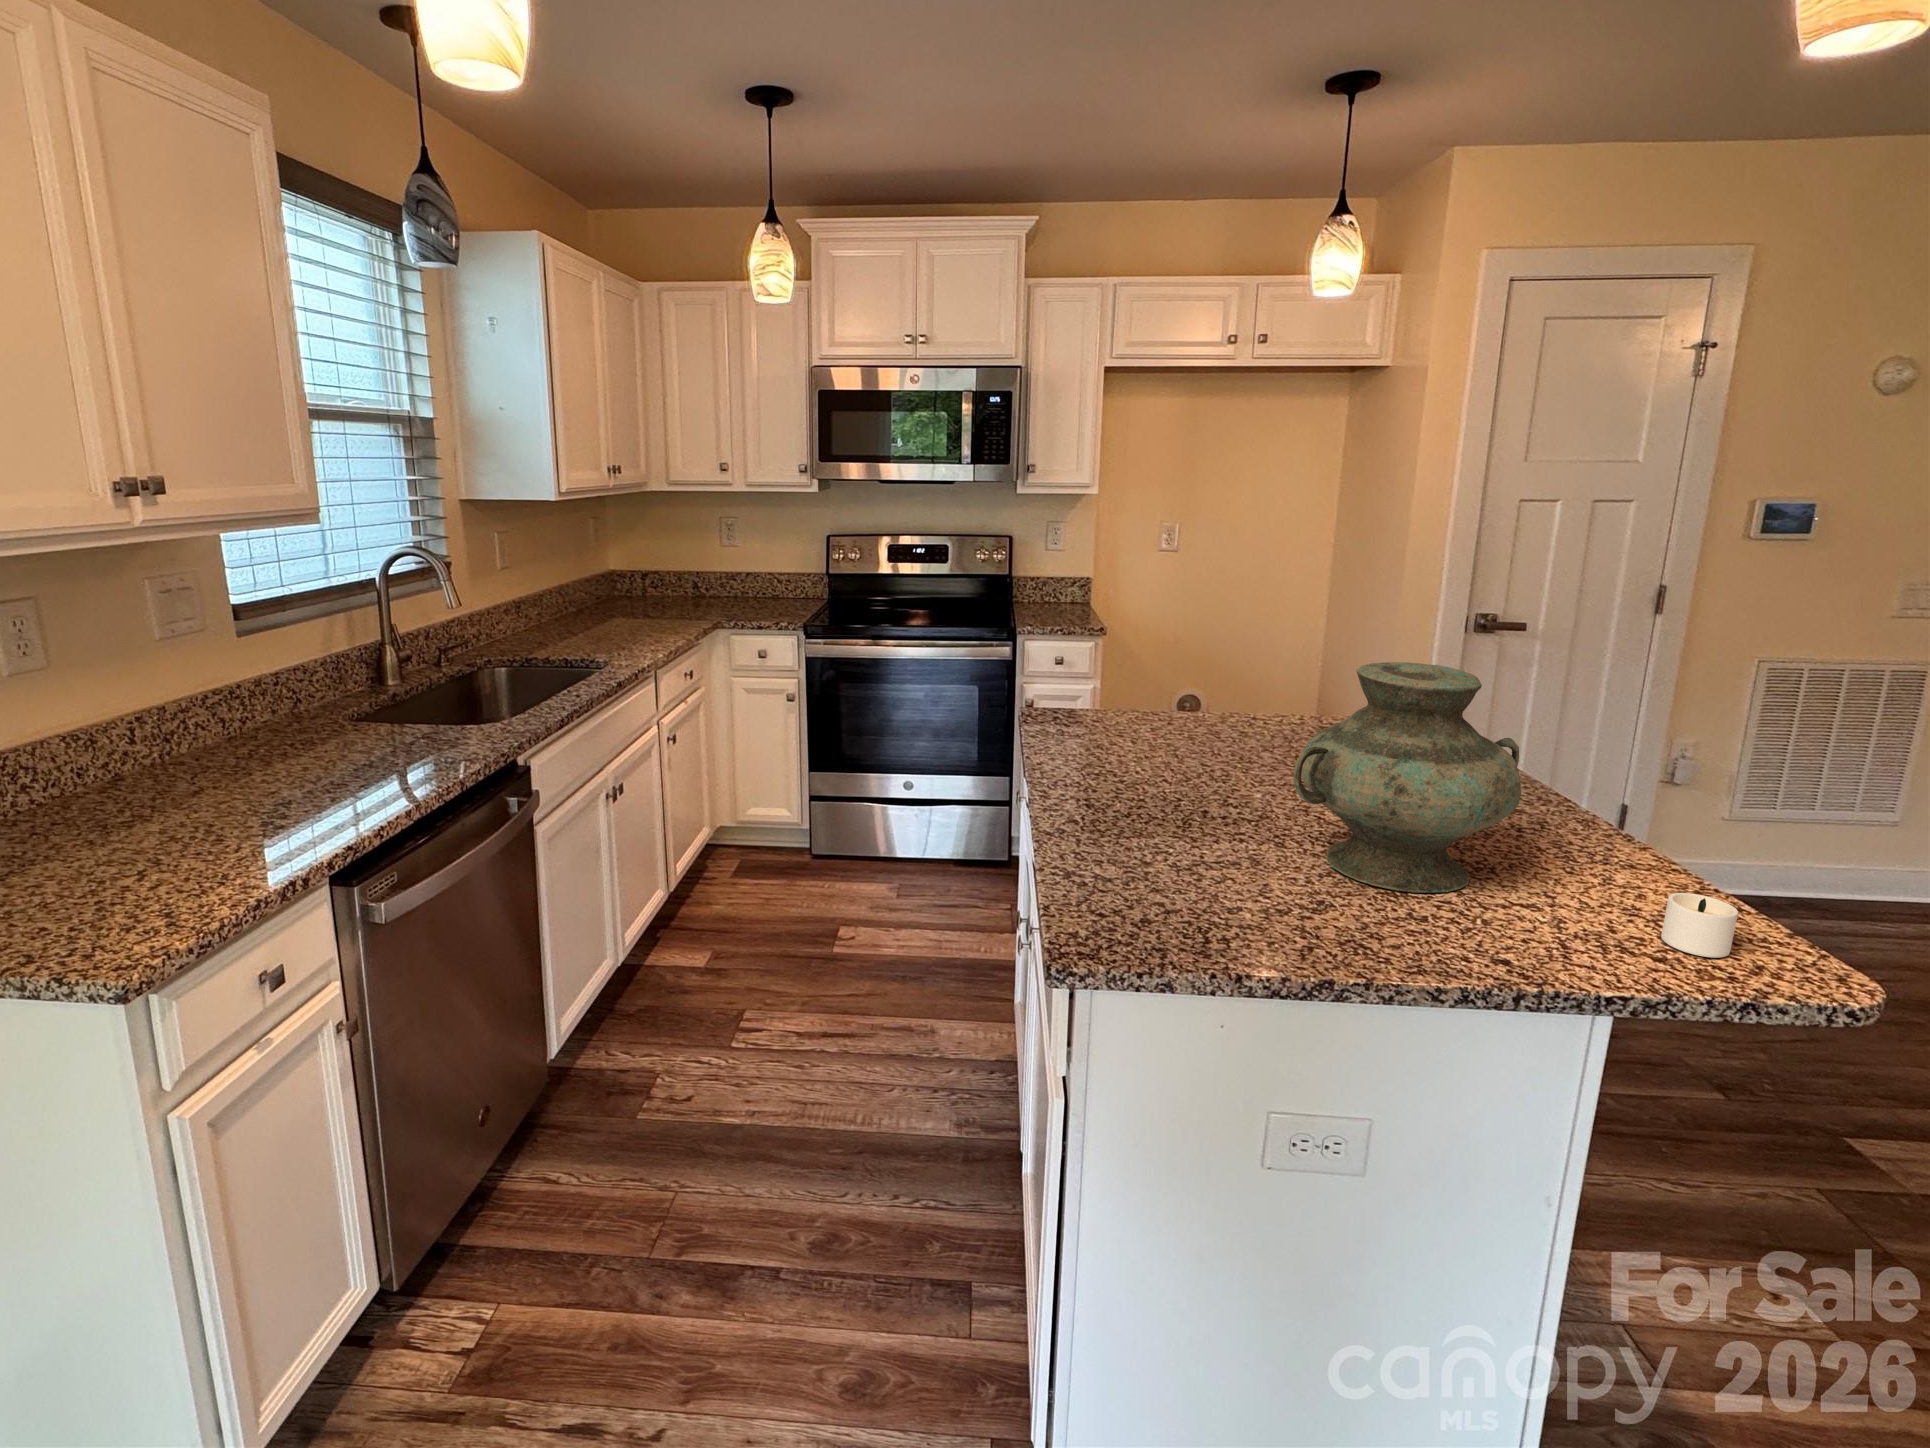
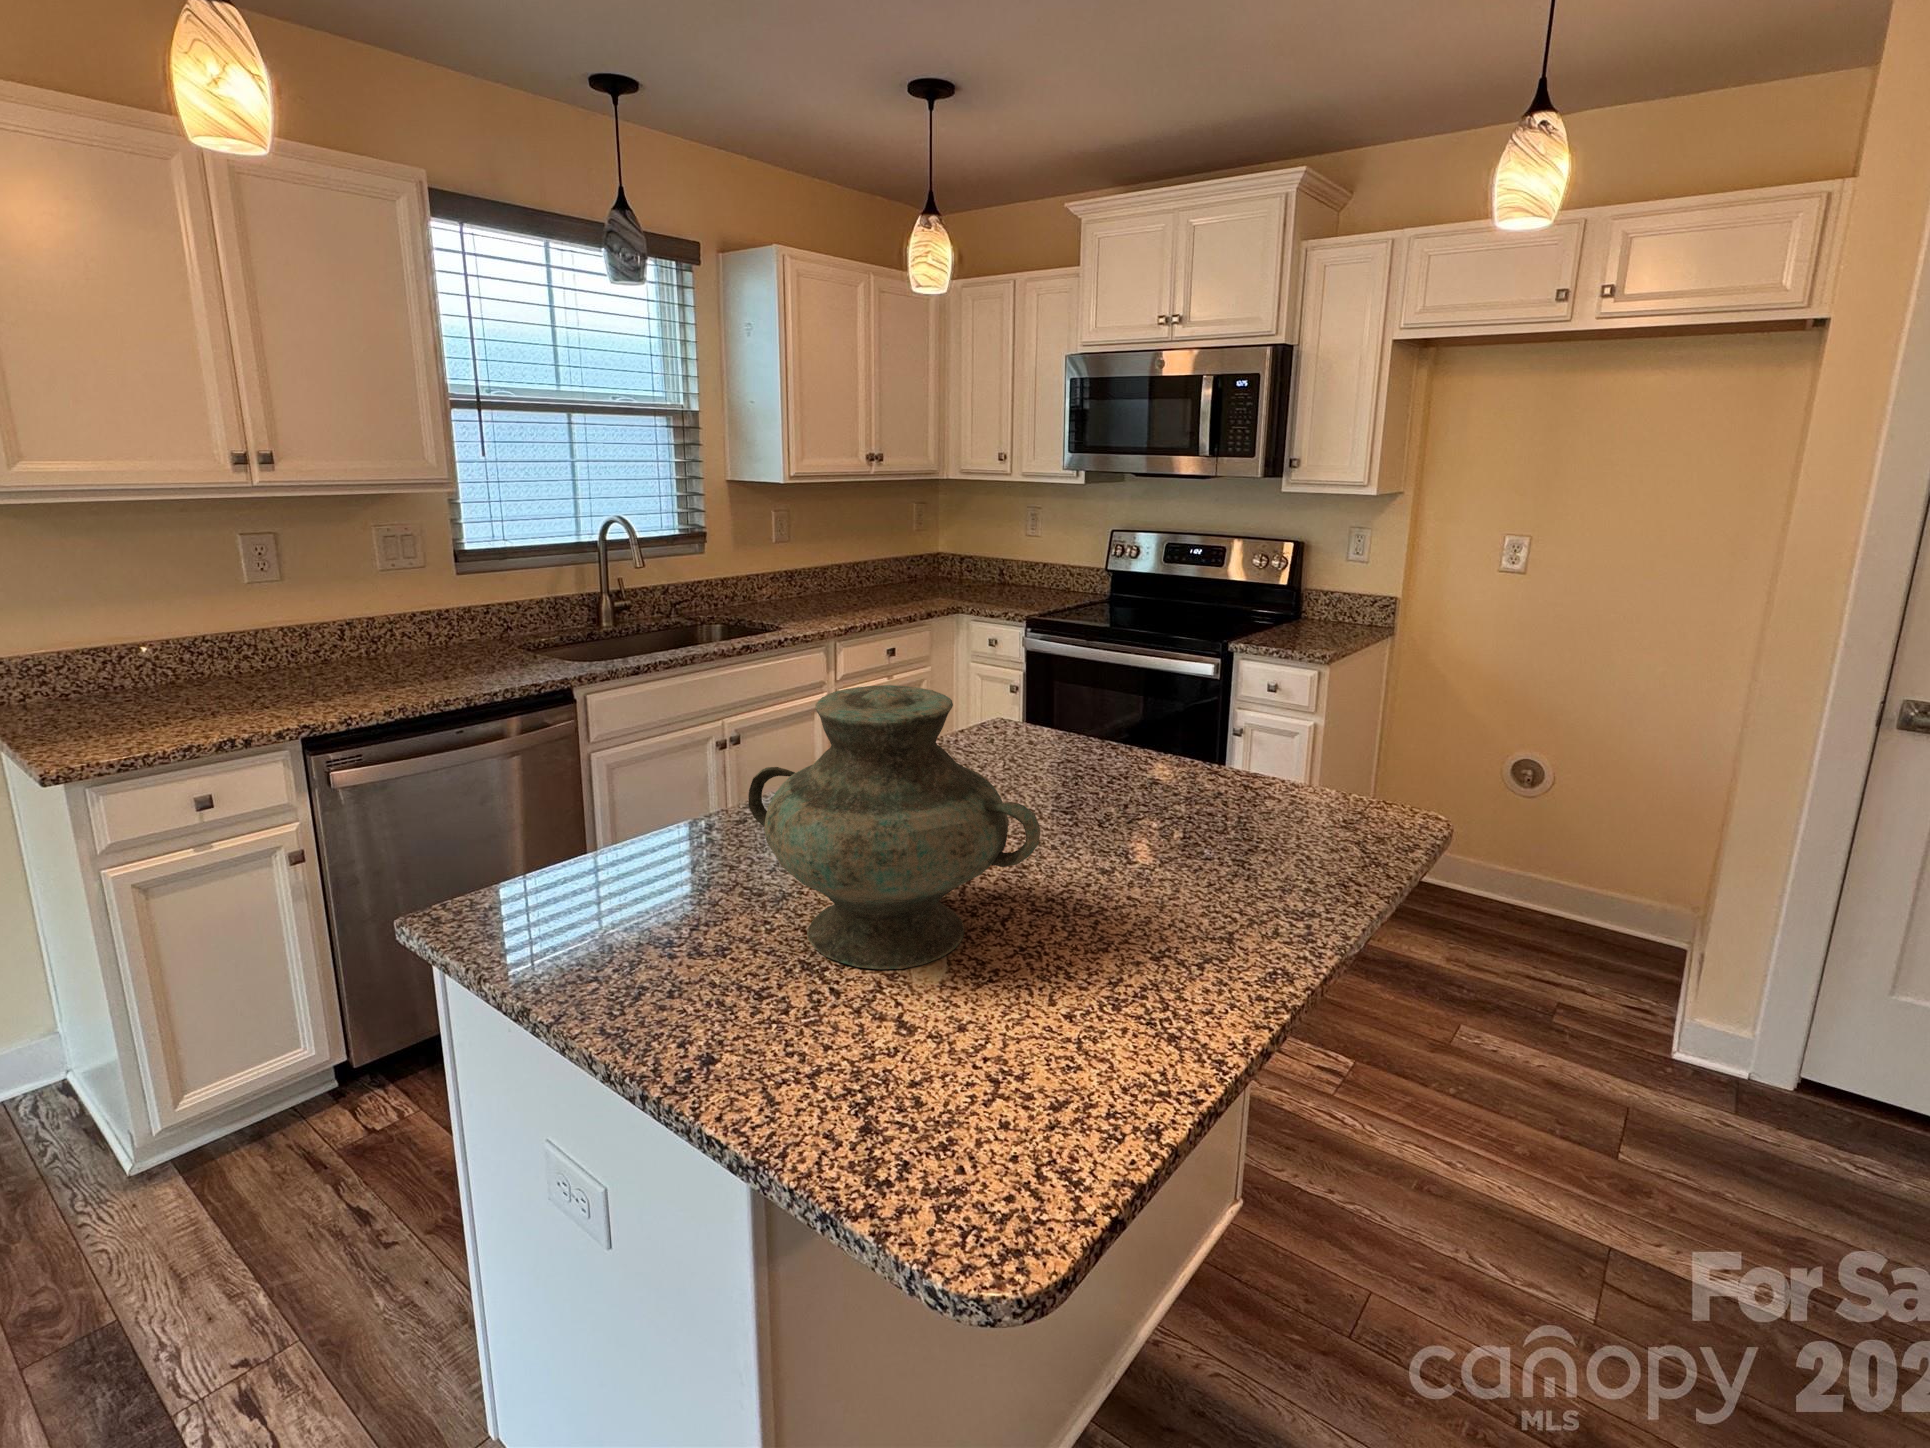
candle: present [1661,893,1738,958] -> none [889,1032,1003,1131]

